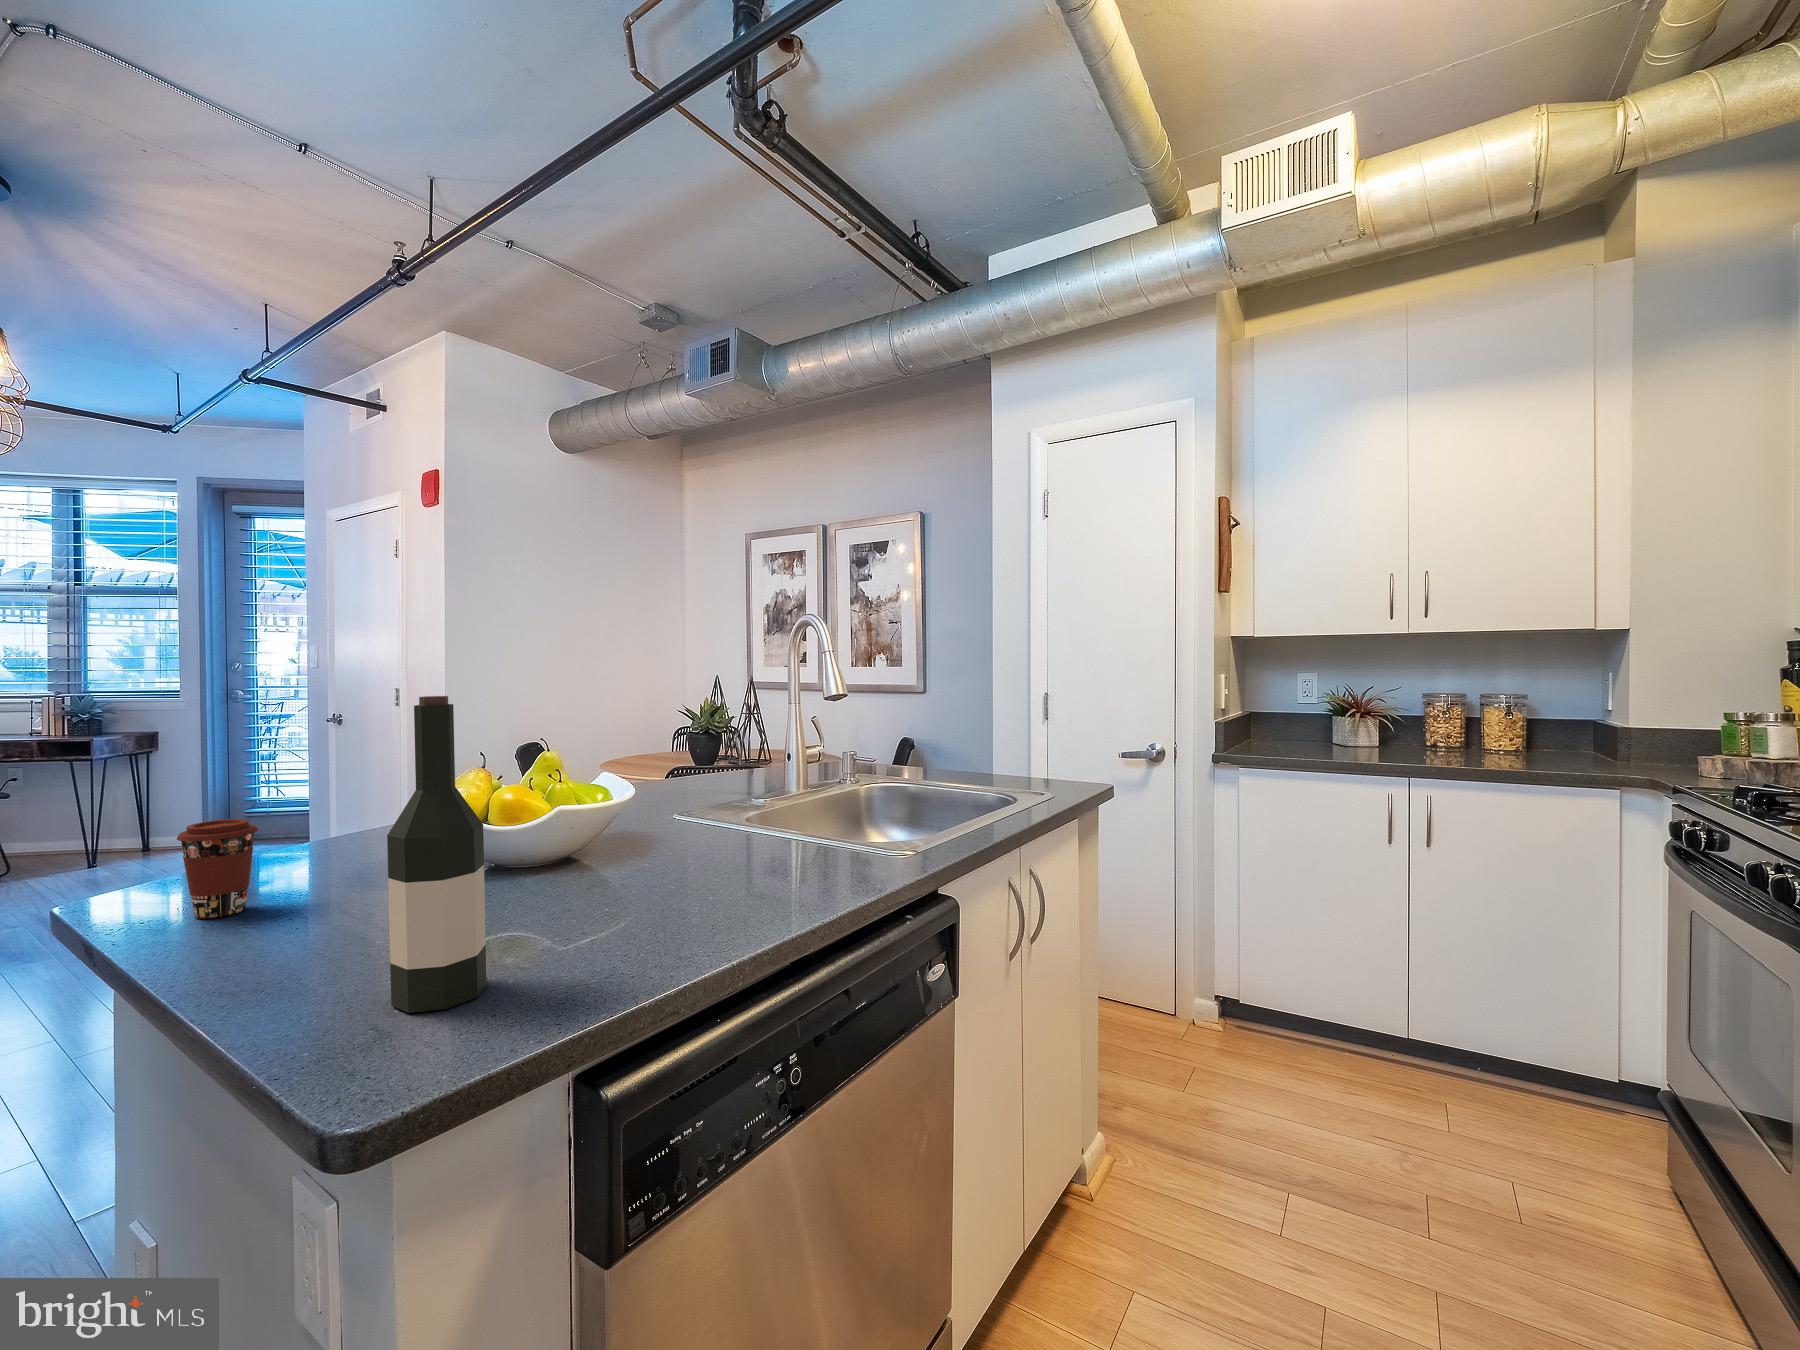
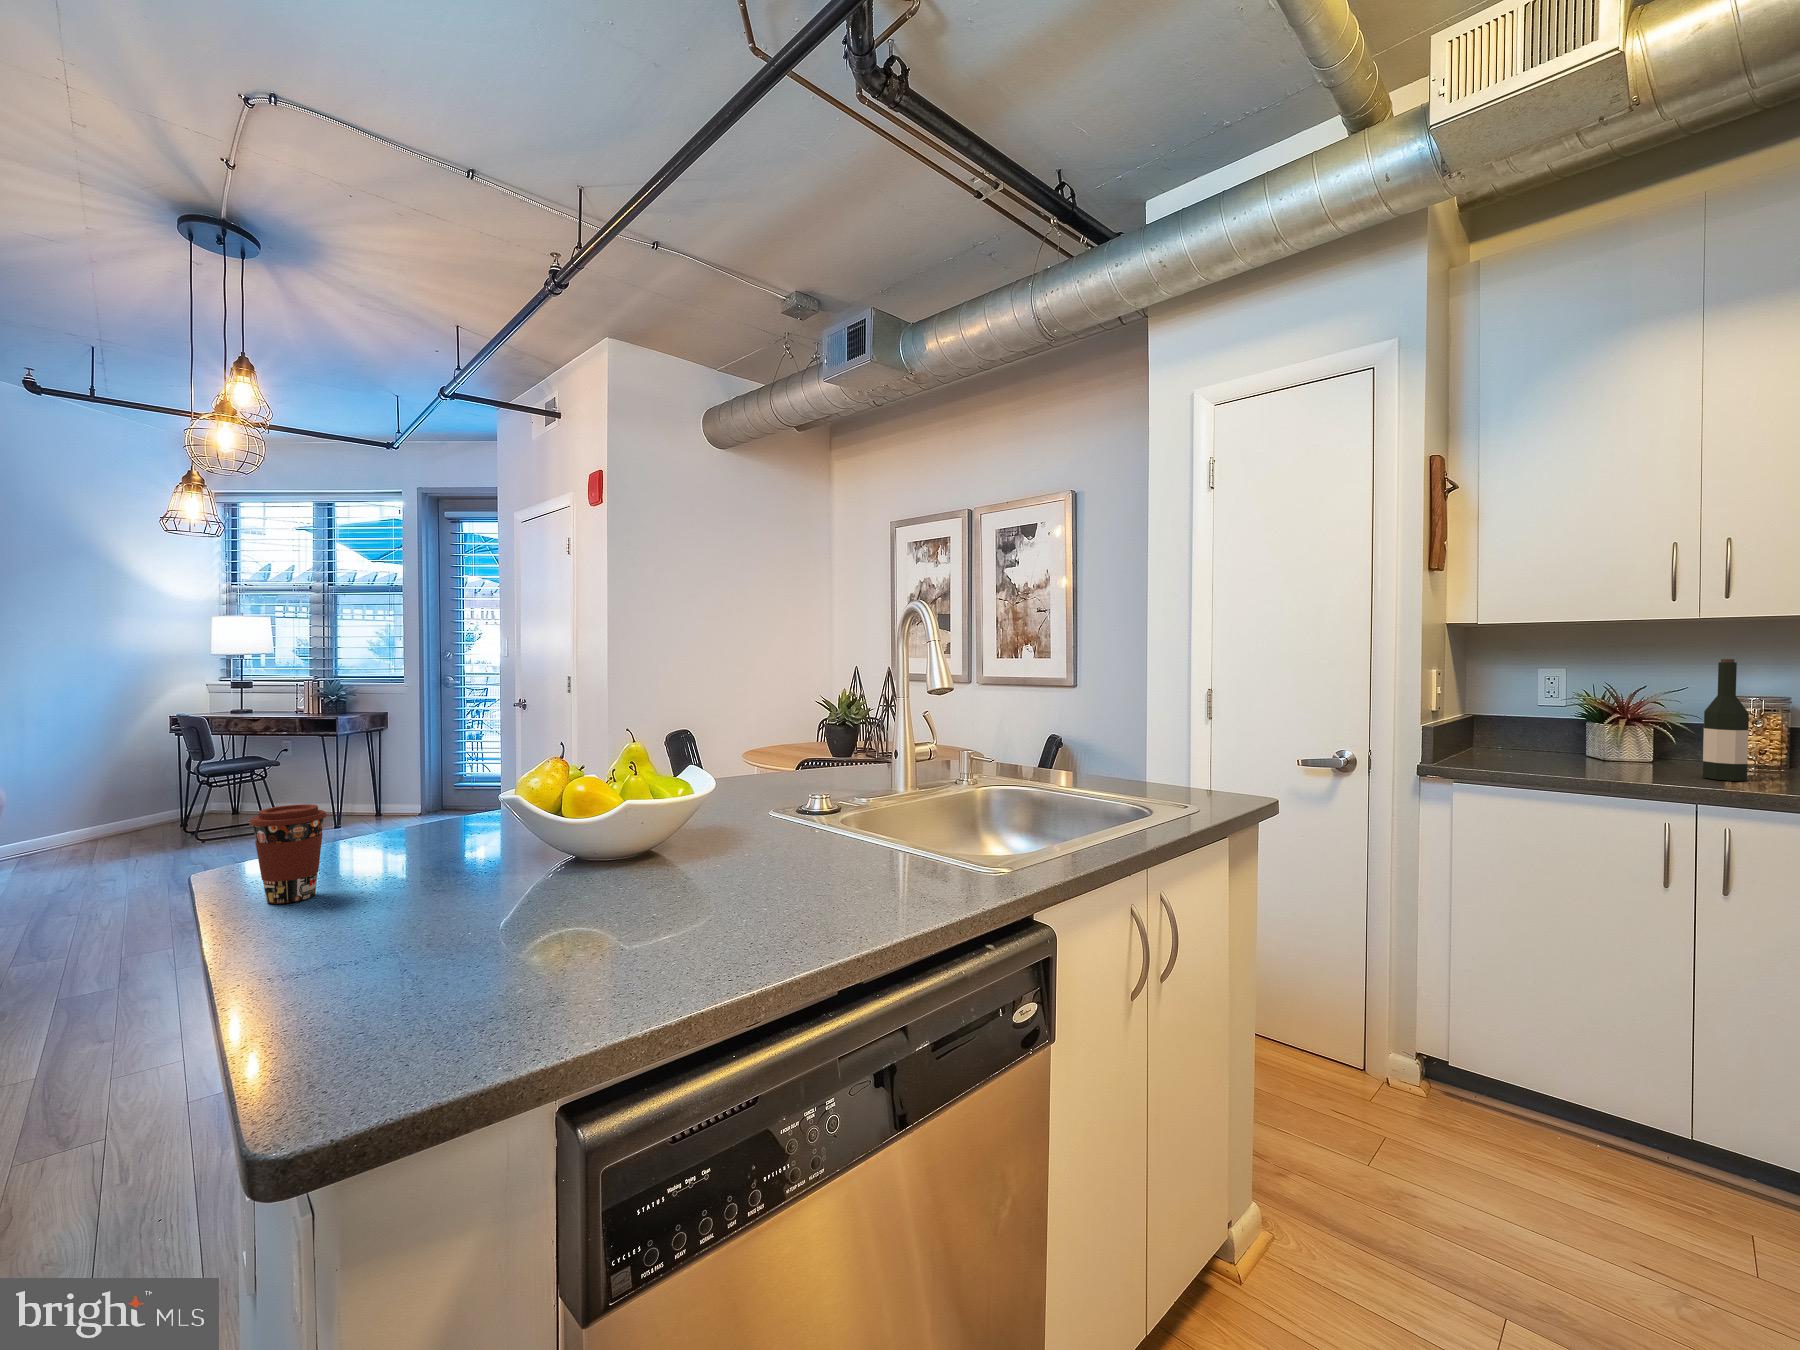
wine bottle: present [387,696,486,1013] -> present [1702,659,1749,781]

